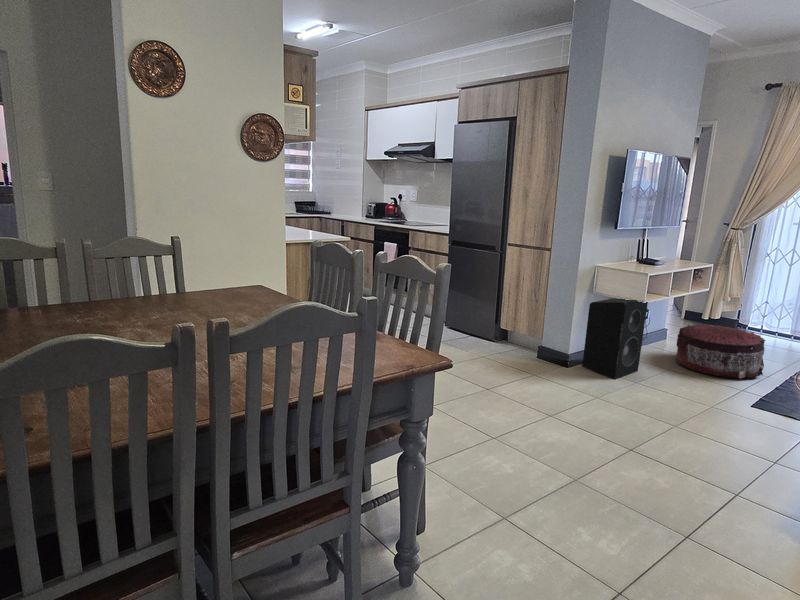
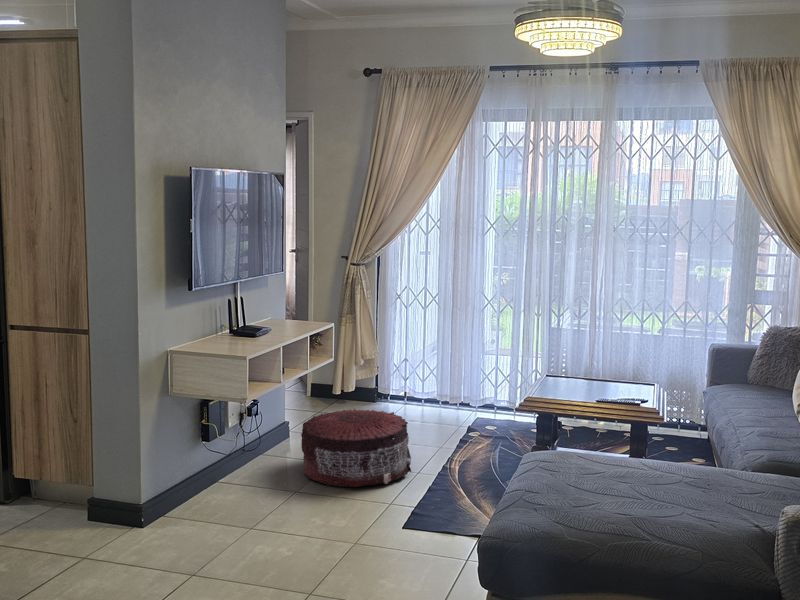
speaker: present [582,299,648,379] -> none [164,391,252,530]

